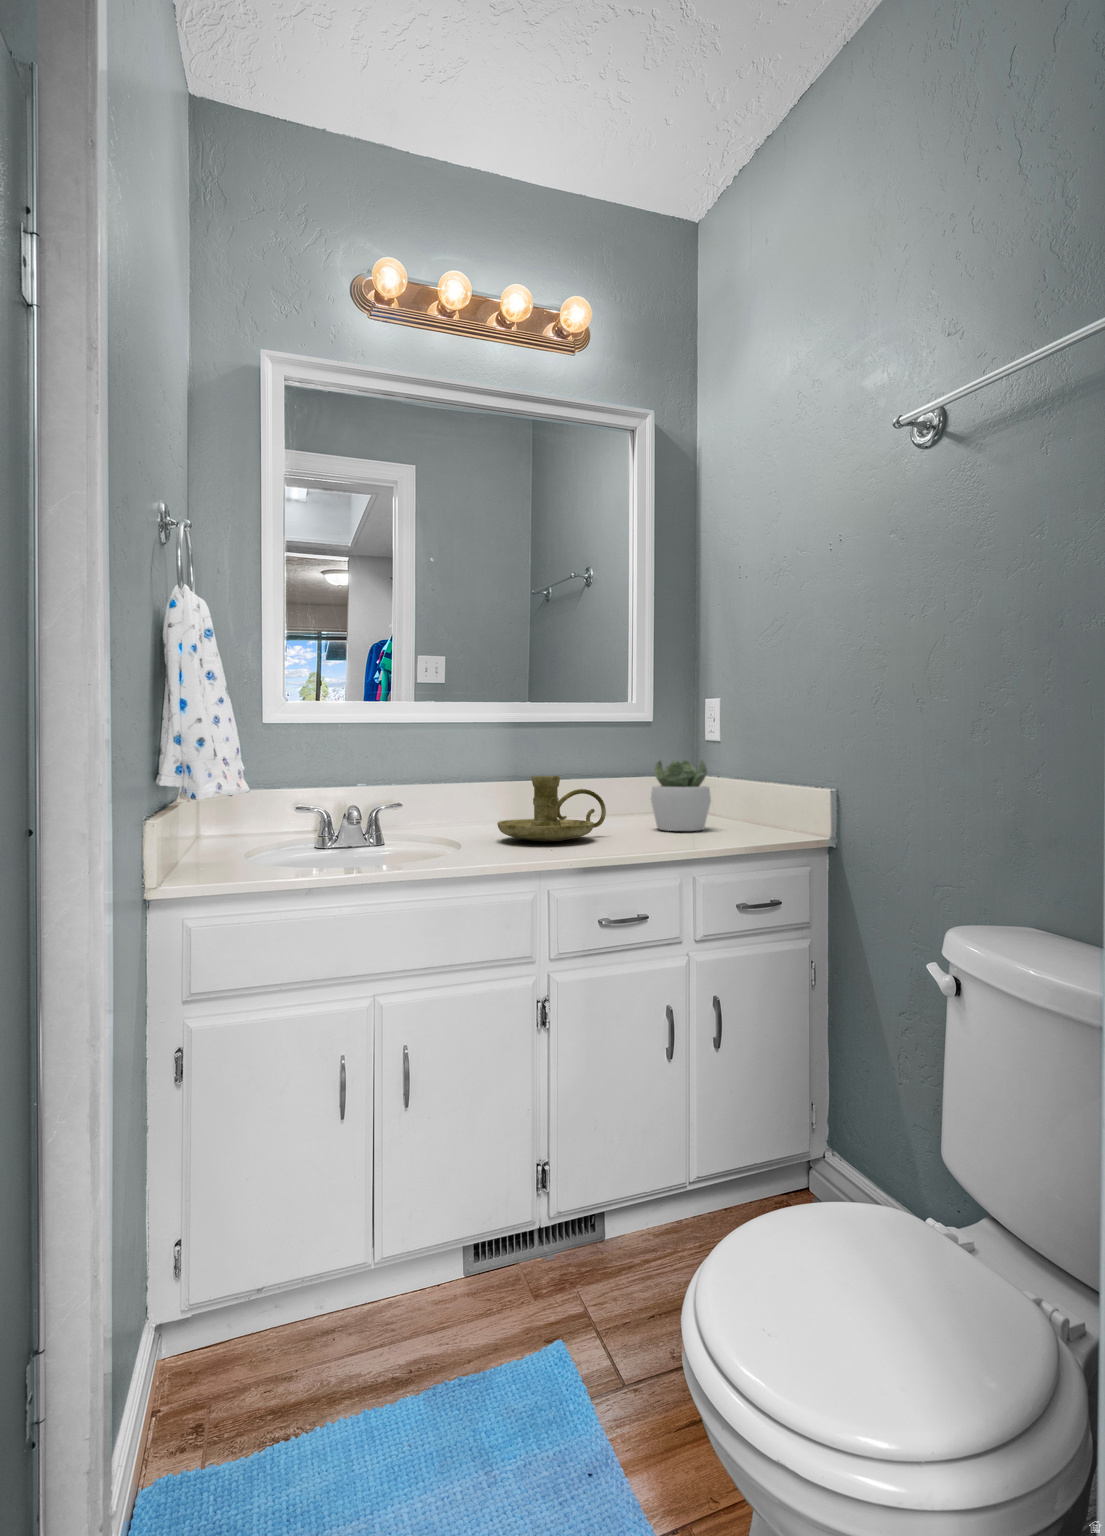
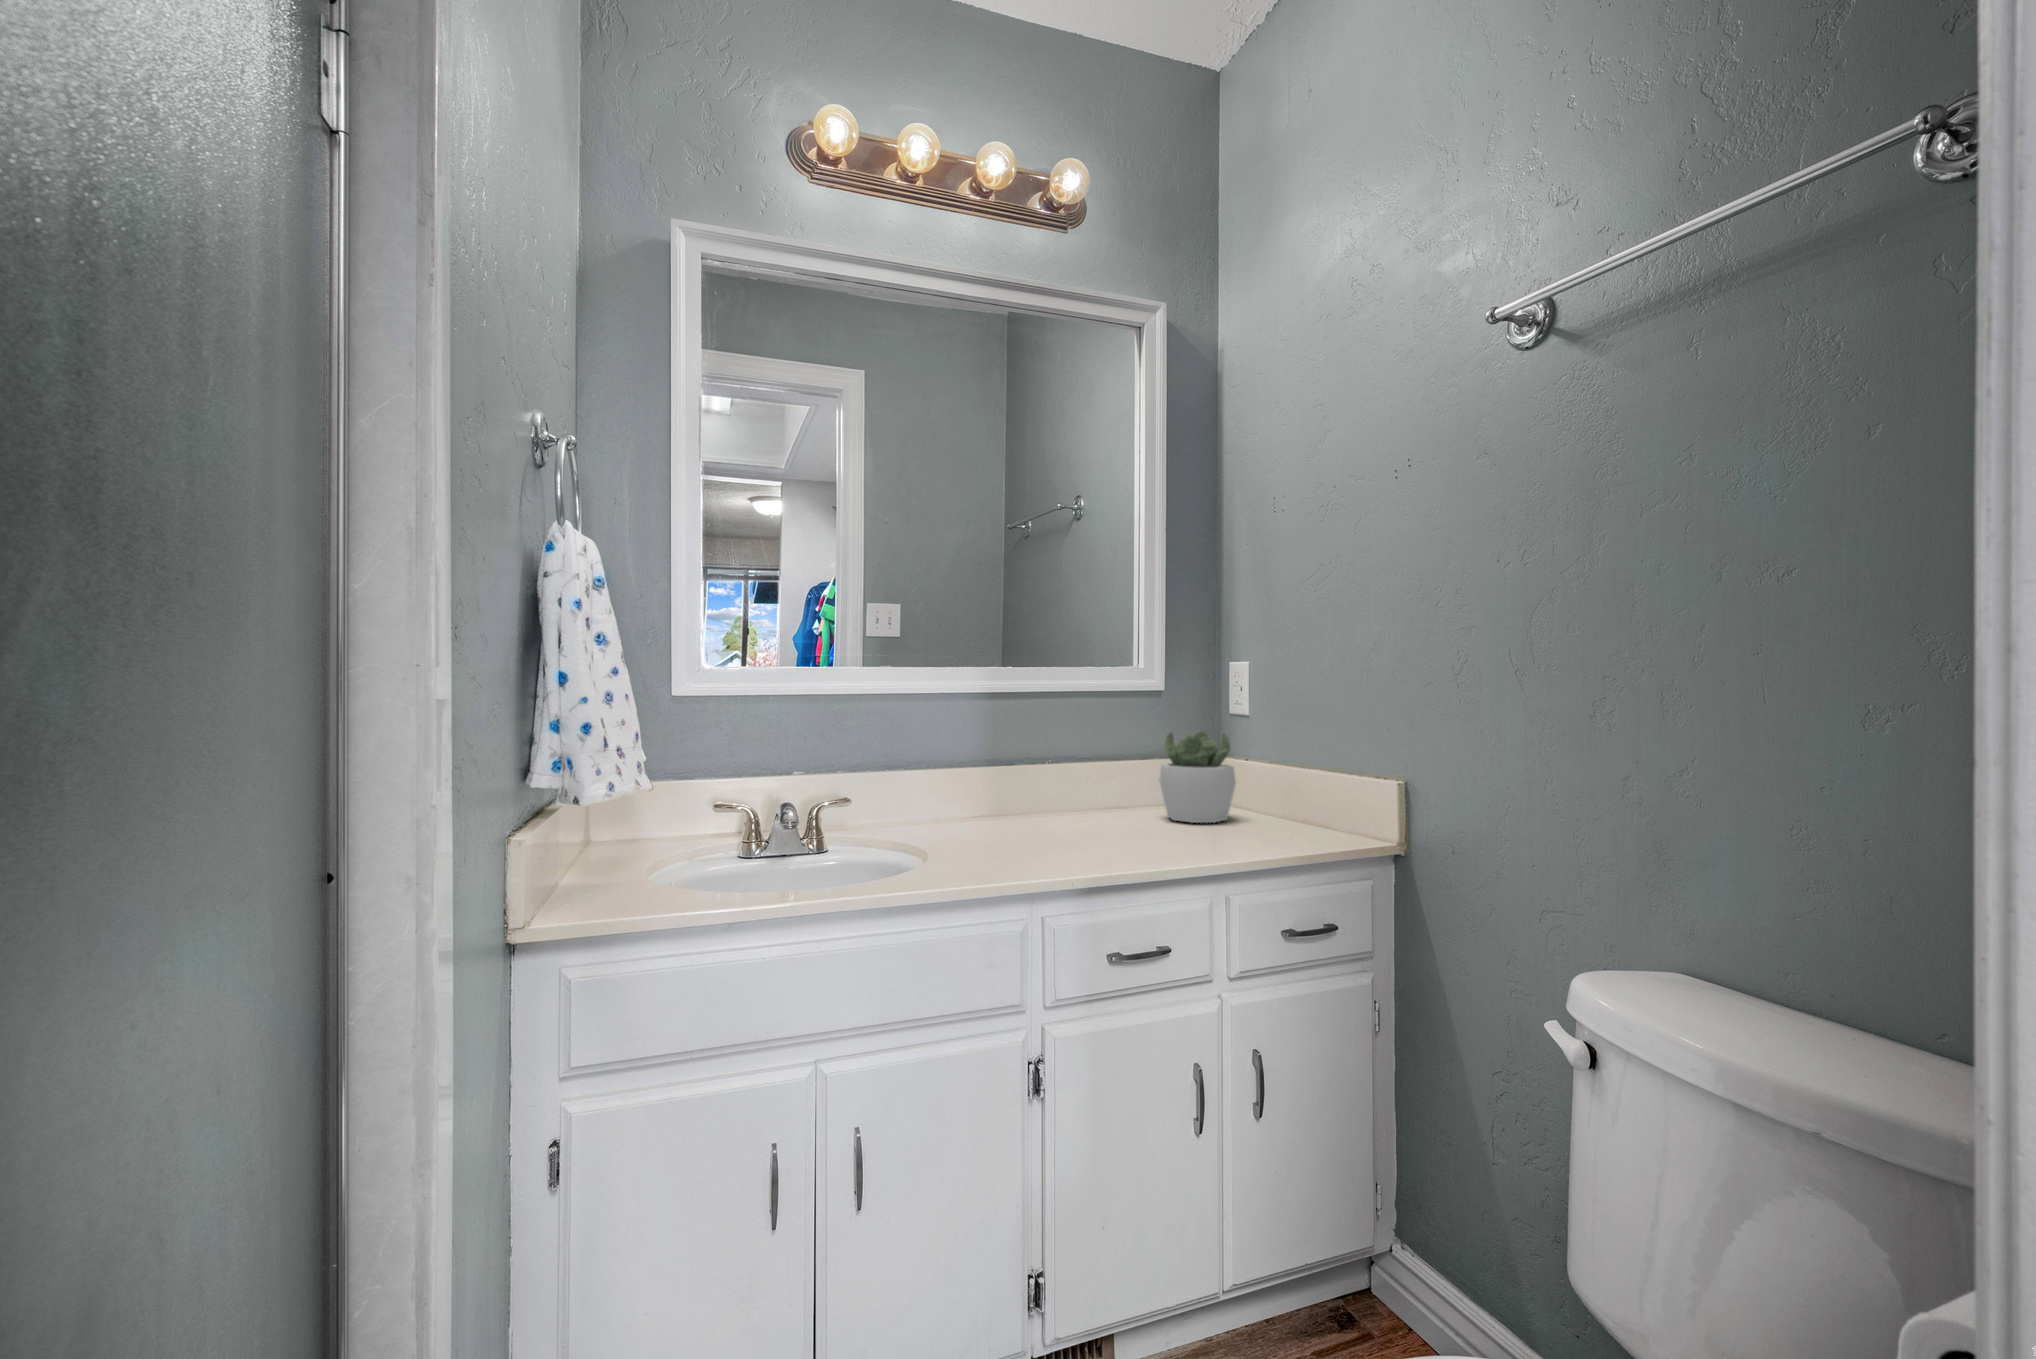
candle holder: present [497,776,606,841] -> none [972,756,1107,841]

